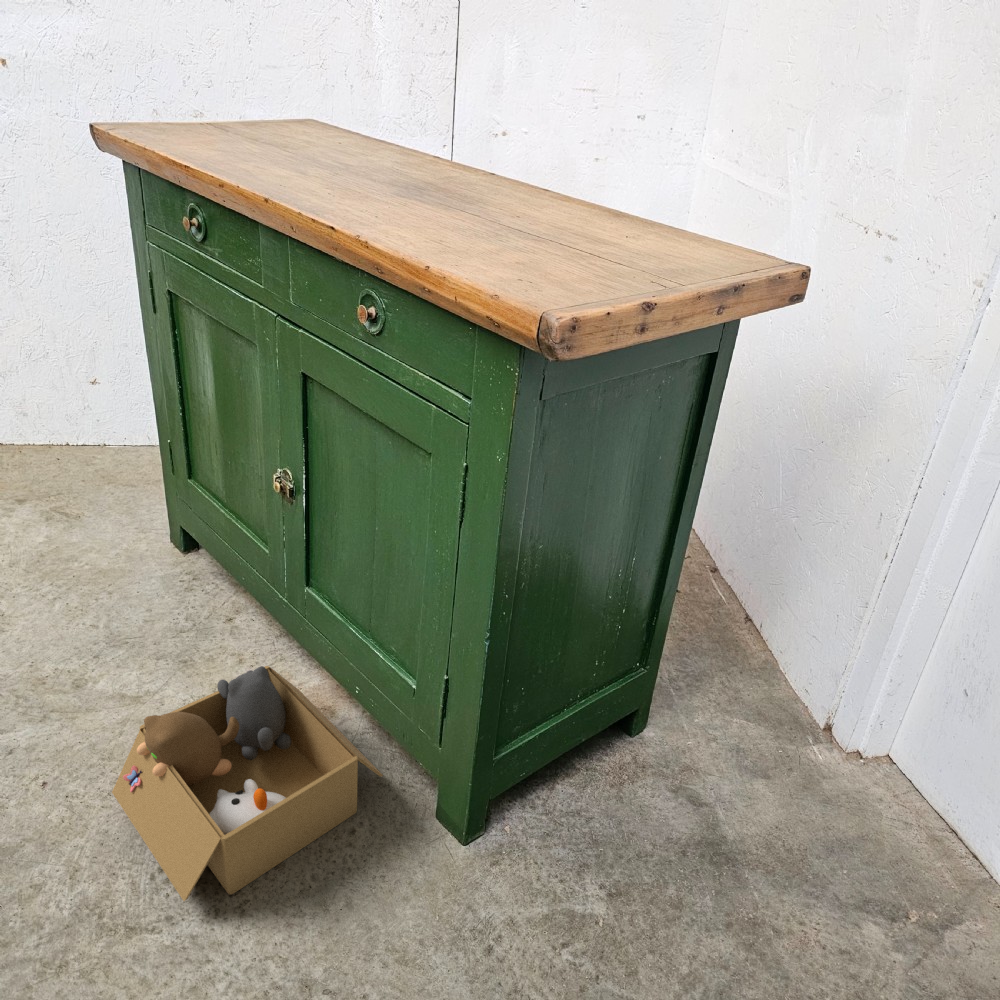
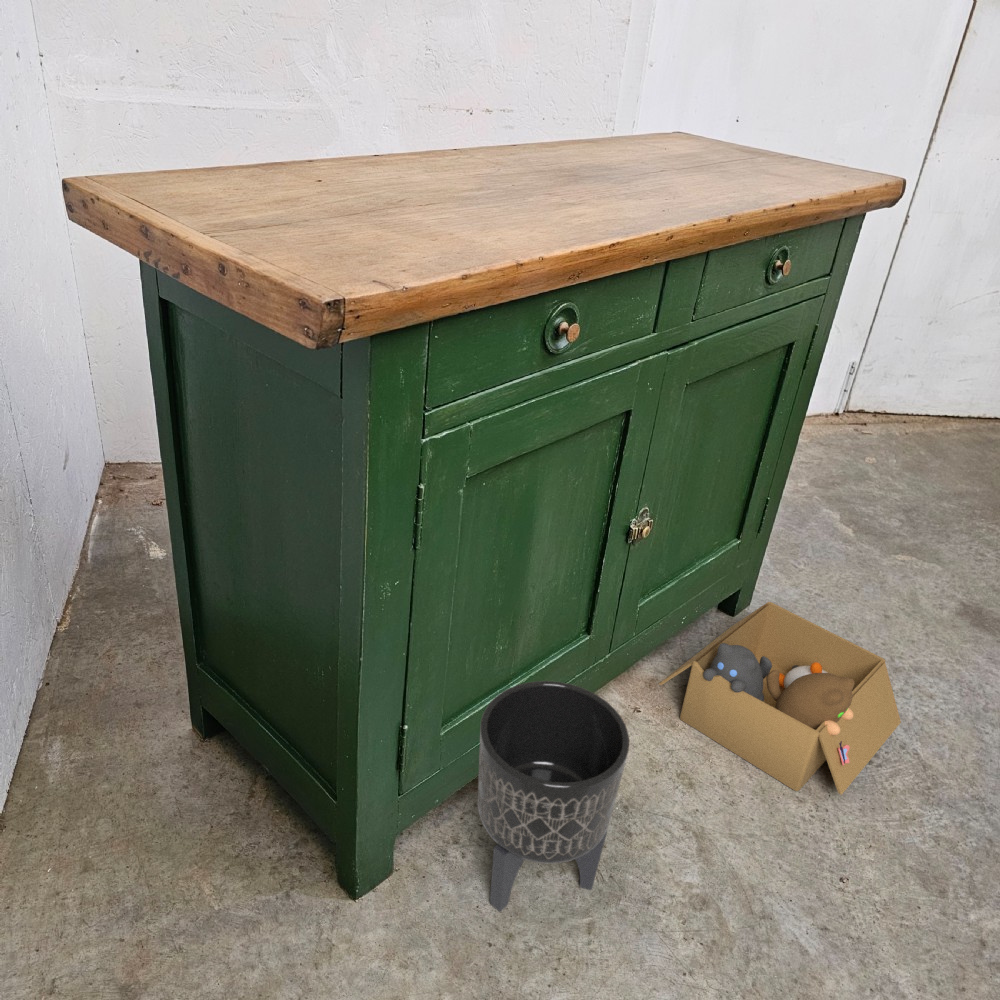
planter: none [79,474,193,633] -> present [478,681,629,912]

